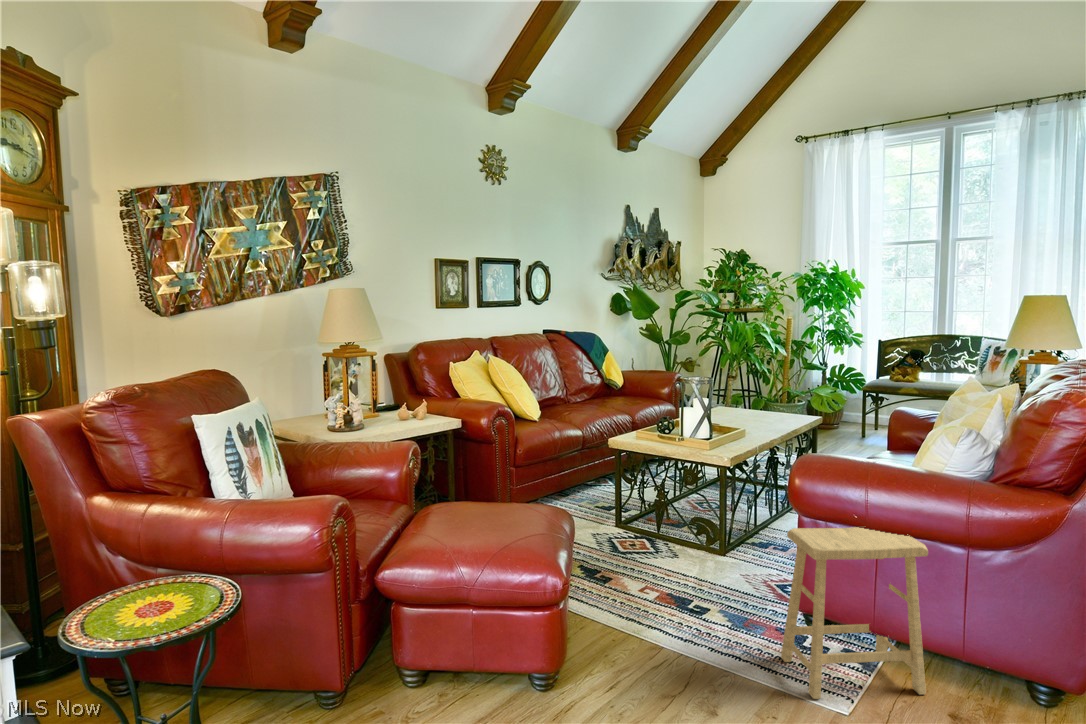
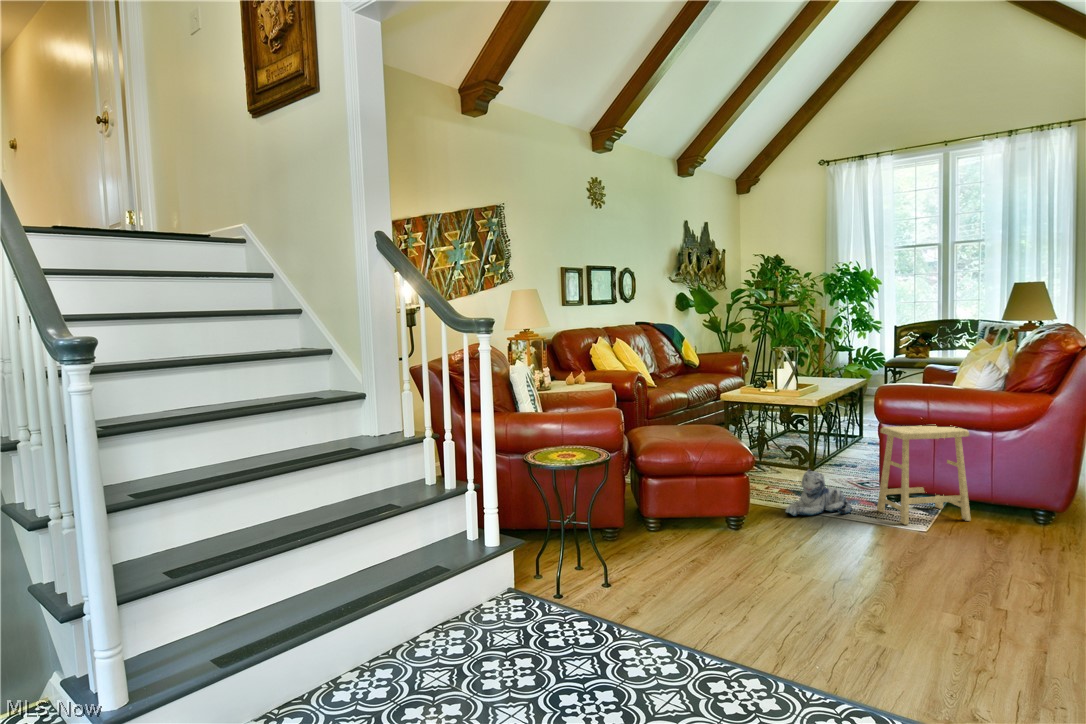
plush toy: none [632,588,744,667] -> present [785,470,852,516]

